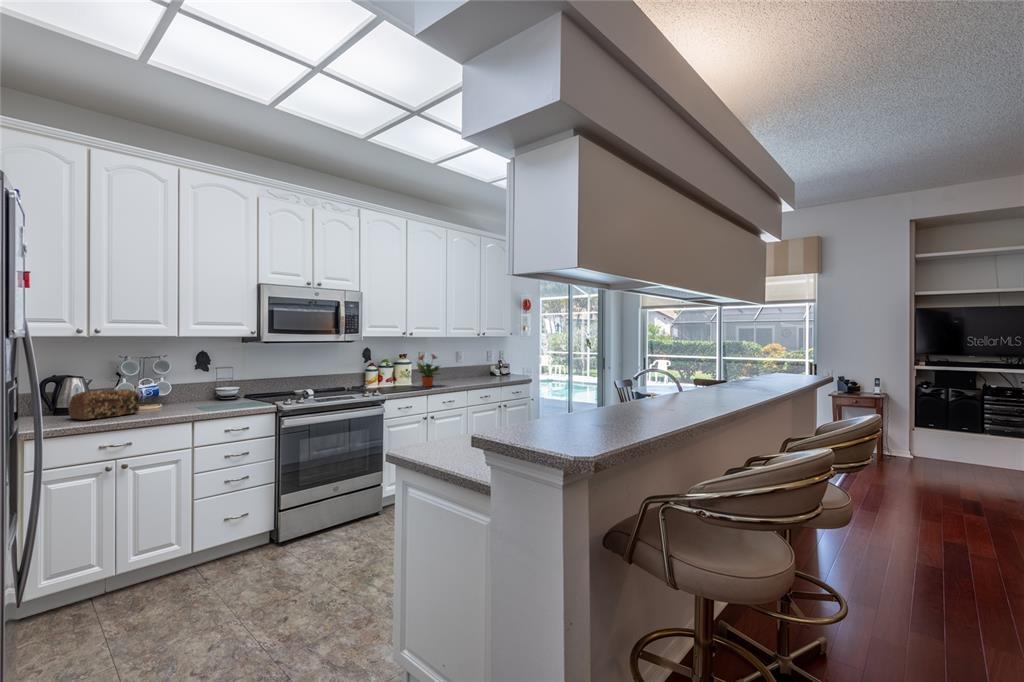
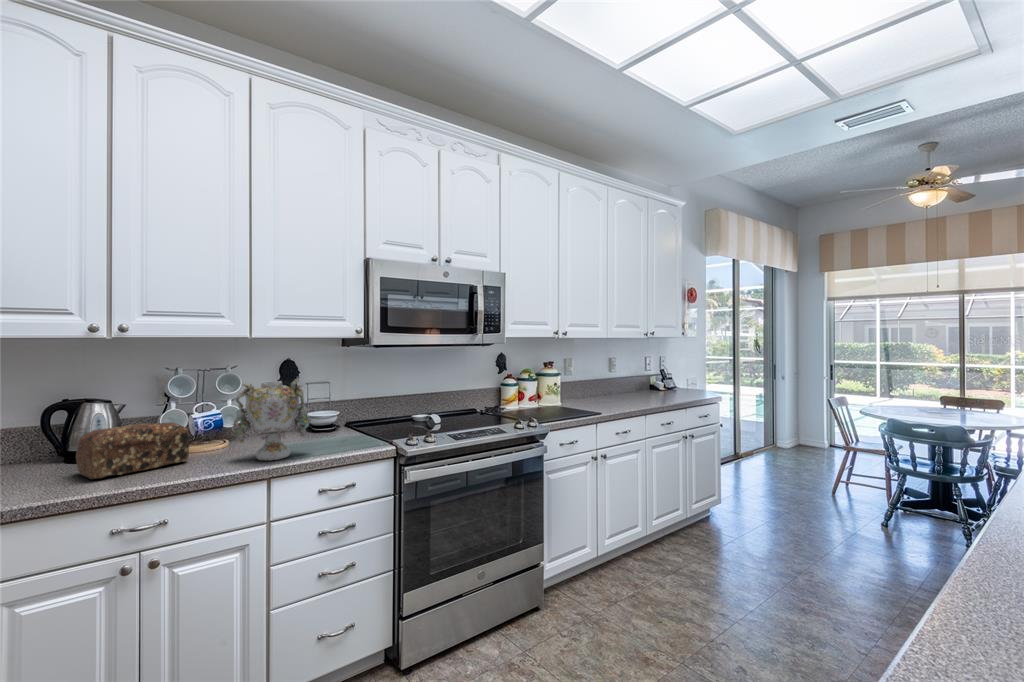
potted plant: present [417,354,440,387] -> none [568,361,607,409]
vase: none [167,361,220,412] -> present [232,377,311,460]

